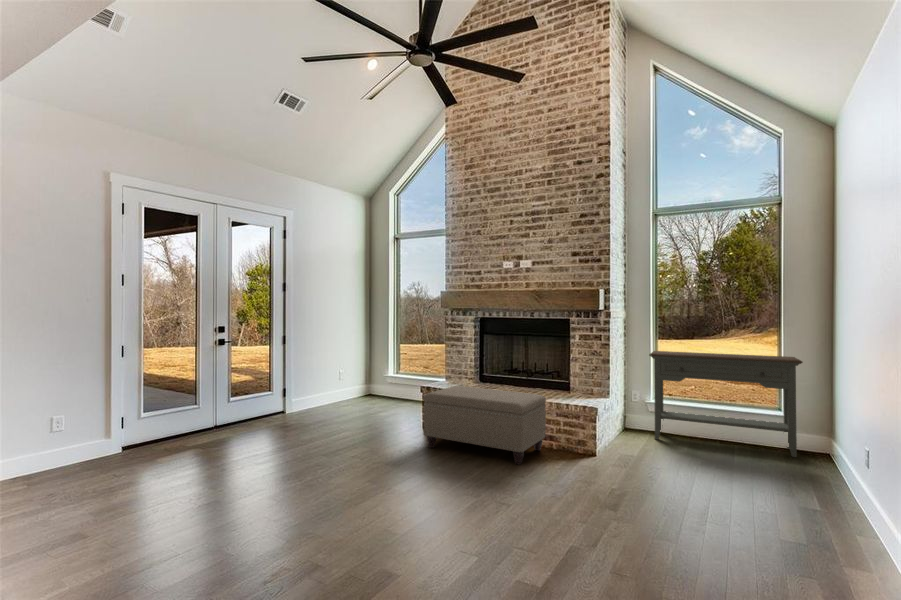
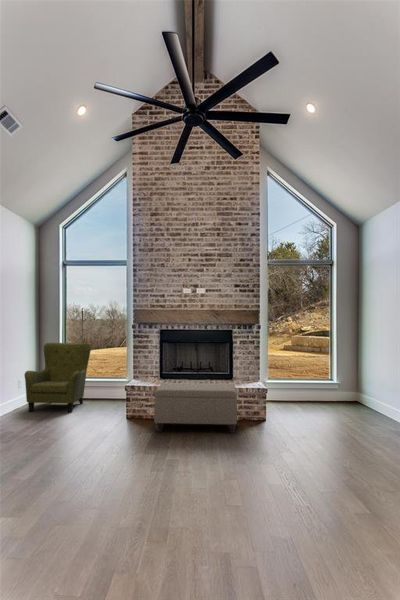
armchair: none [334,332,412,412] -> present [24,343,91,412]
console table: present [649,351,803,457] -> none [276,350,361,407]

